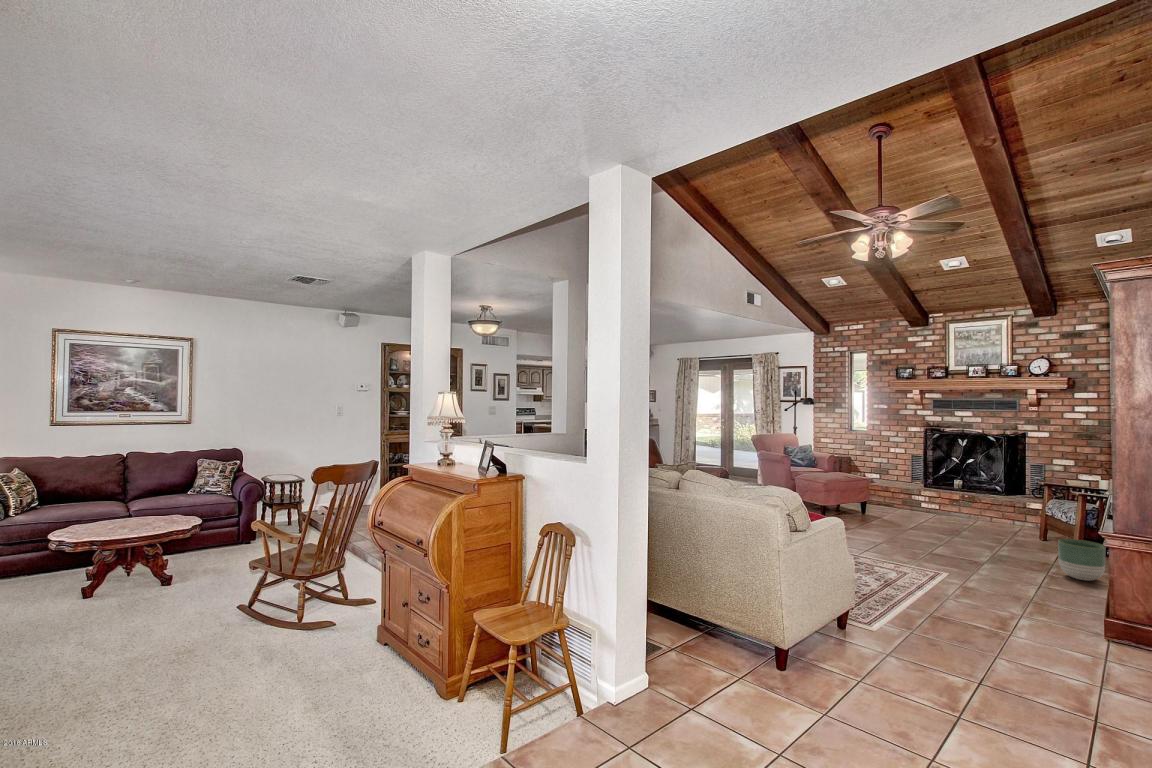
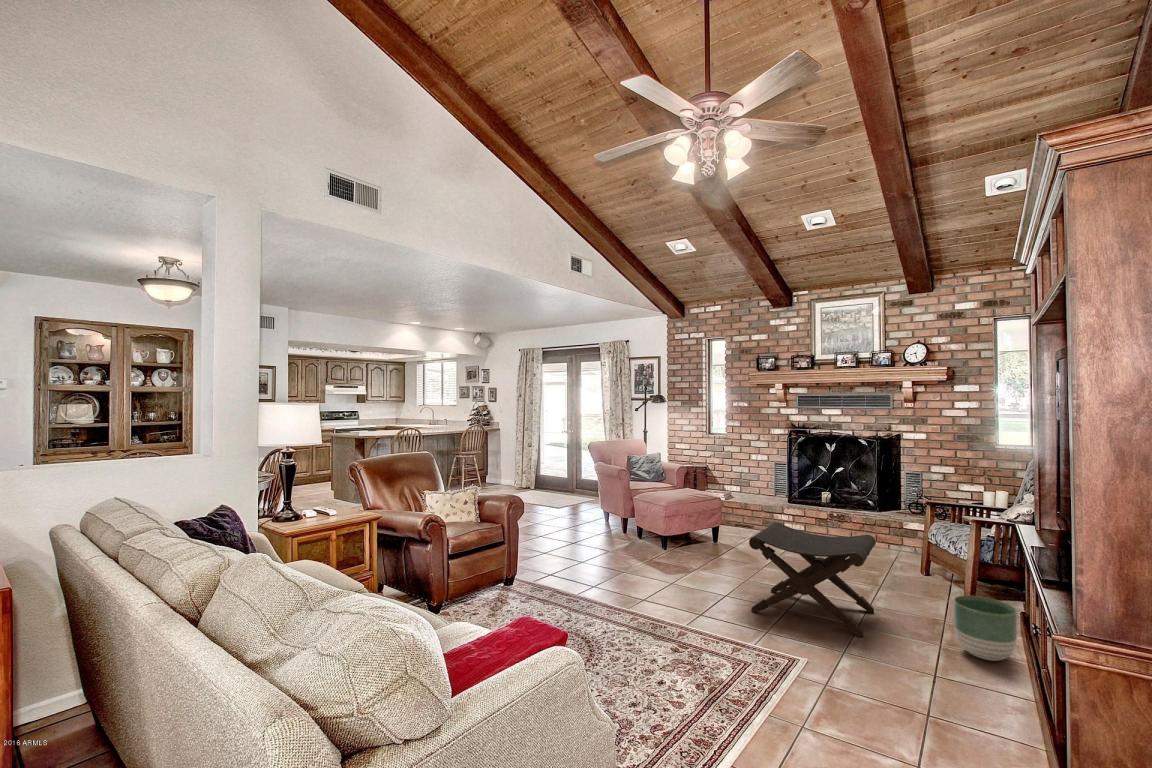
footstool: none [901,491,1000,565] -> present [749,522,876,637]

